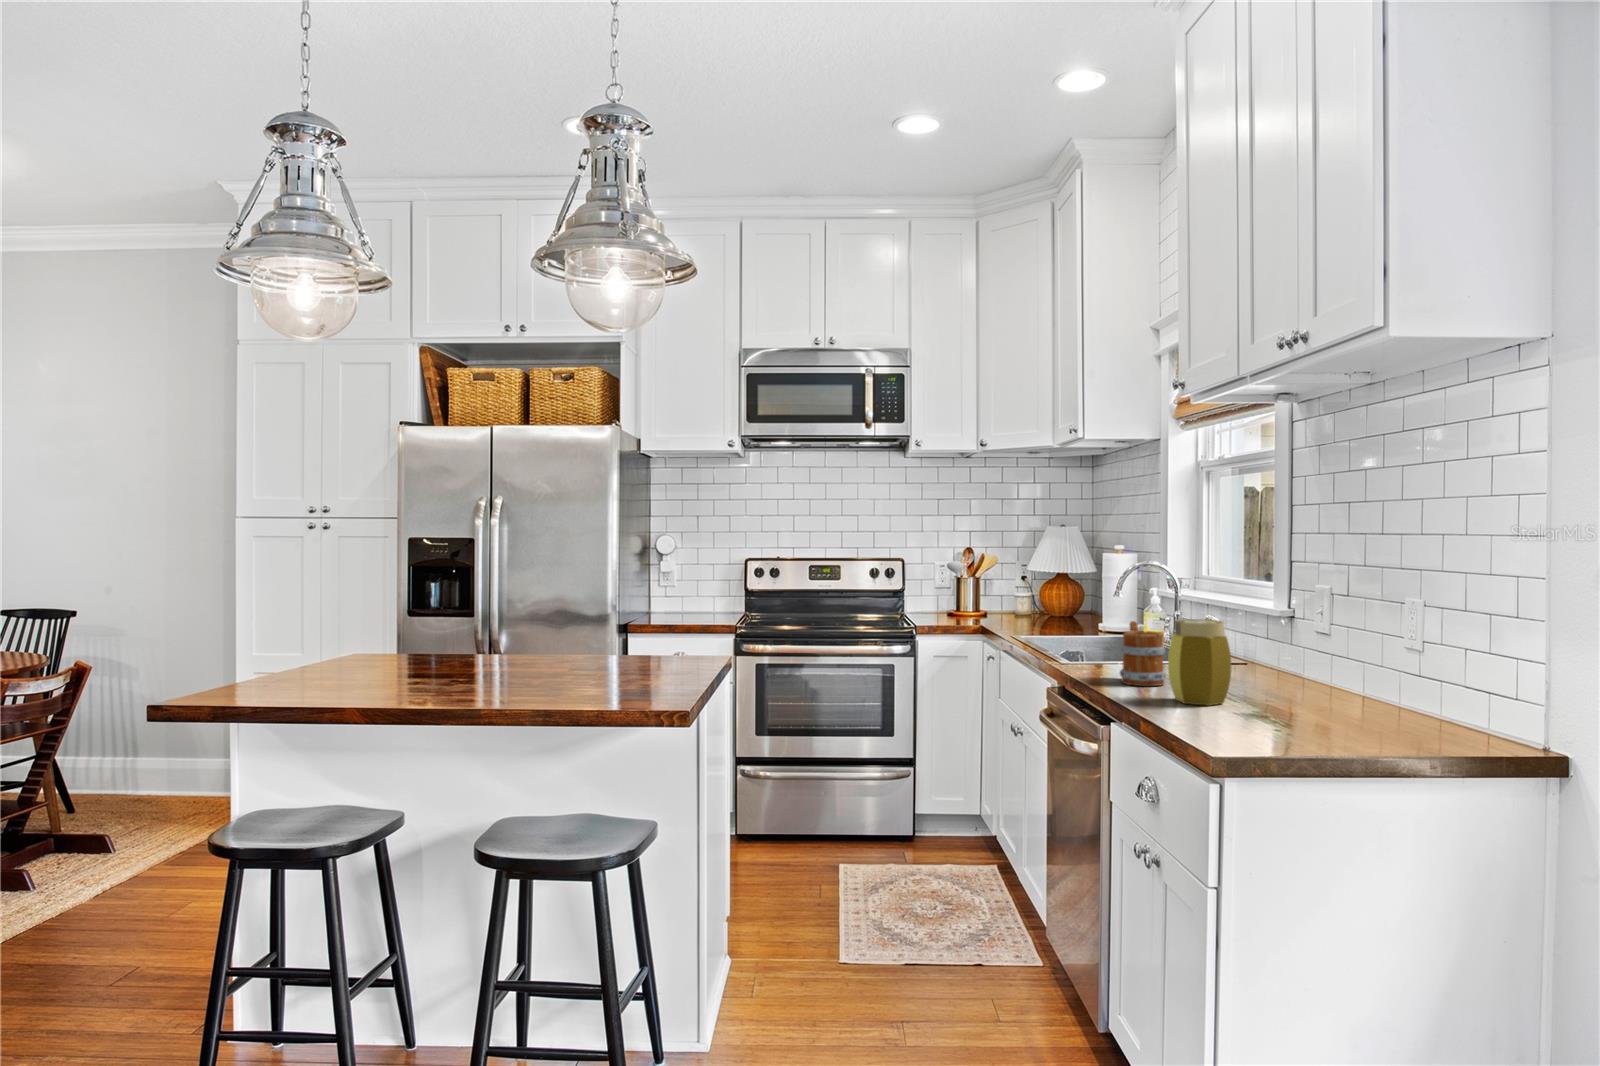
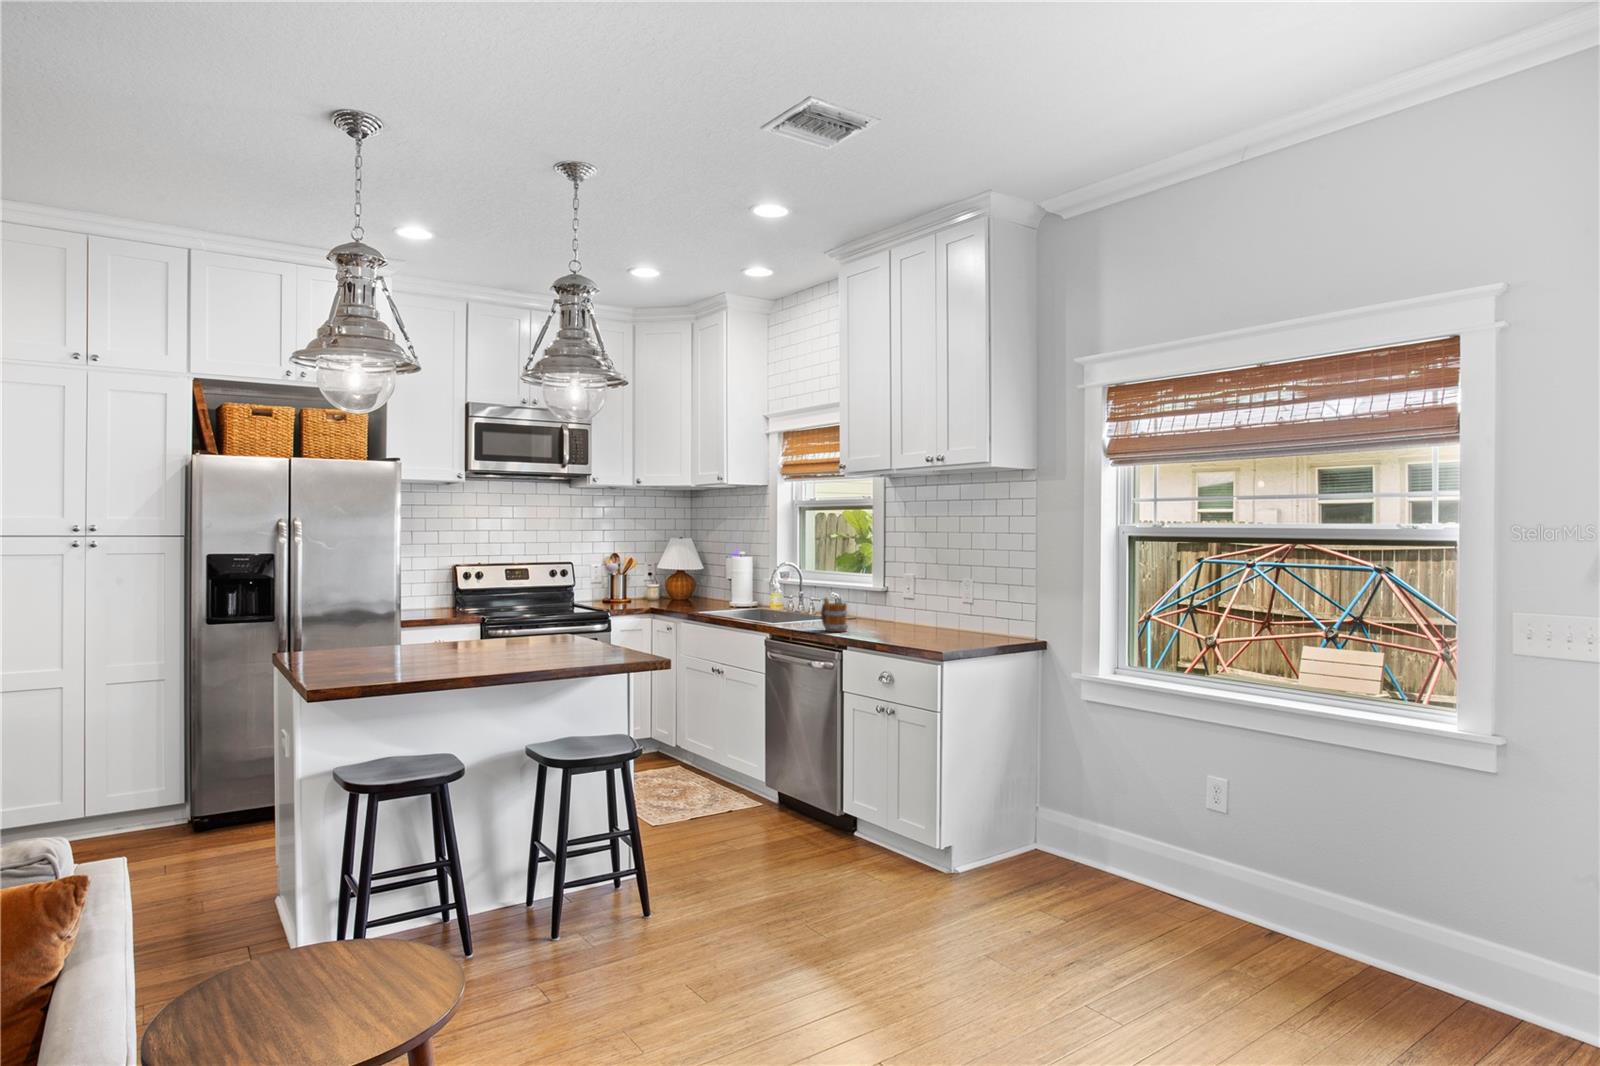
jar: present [1168,619,1231,706] -> none [869,594,898,637]

